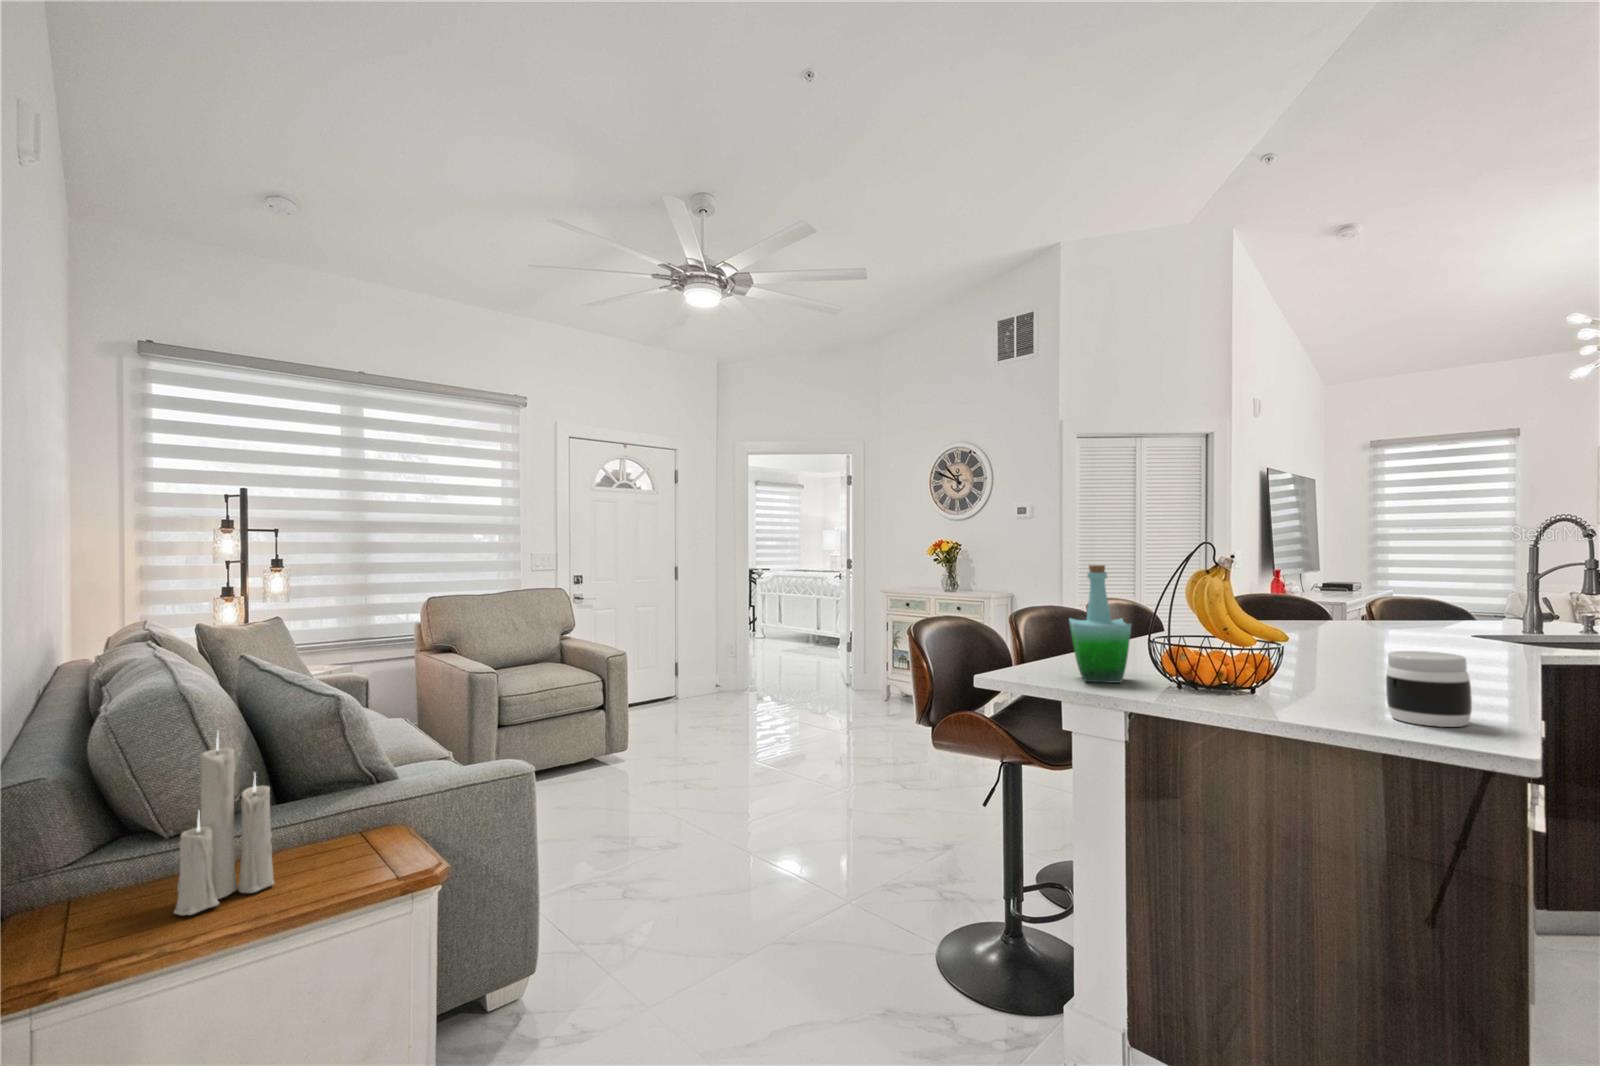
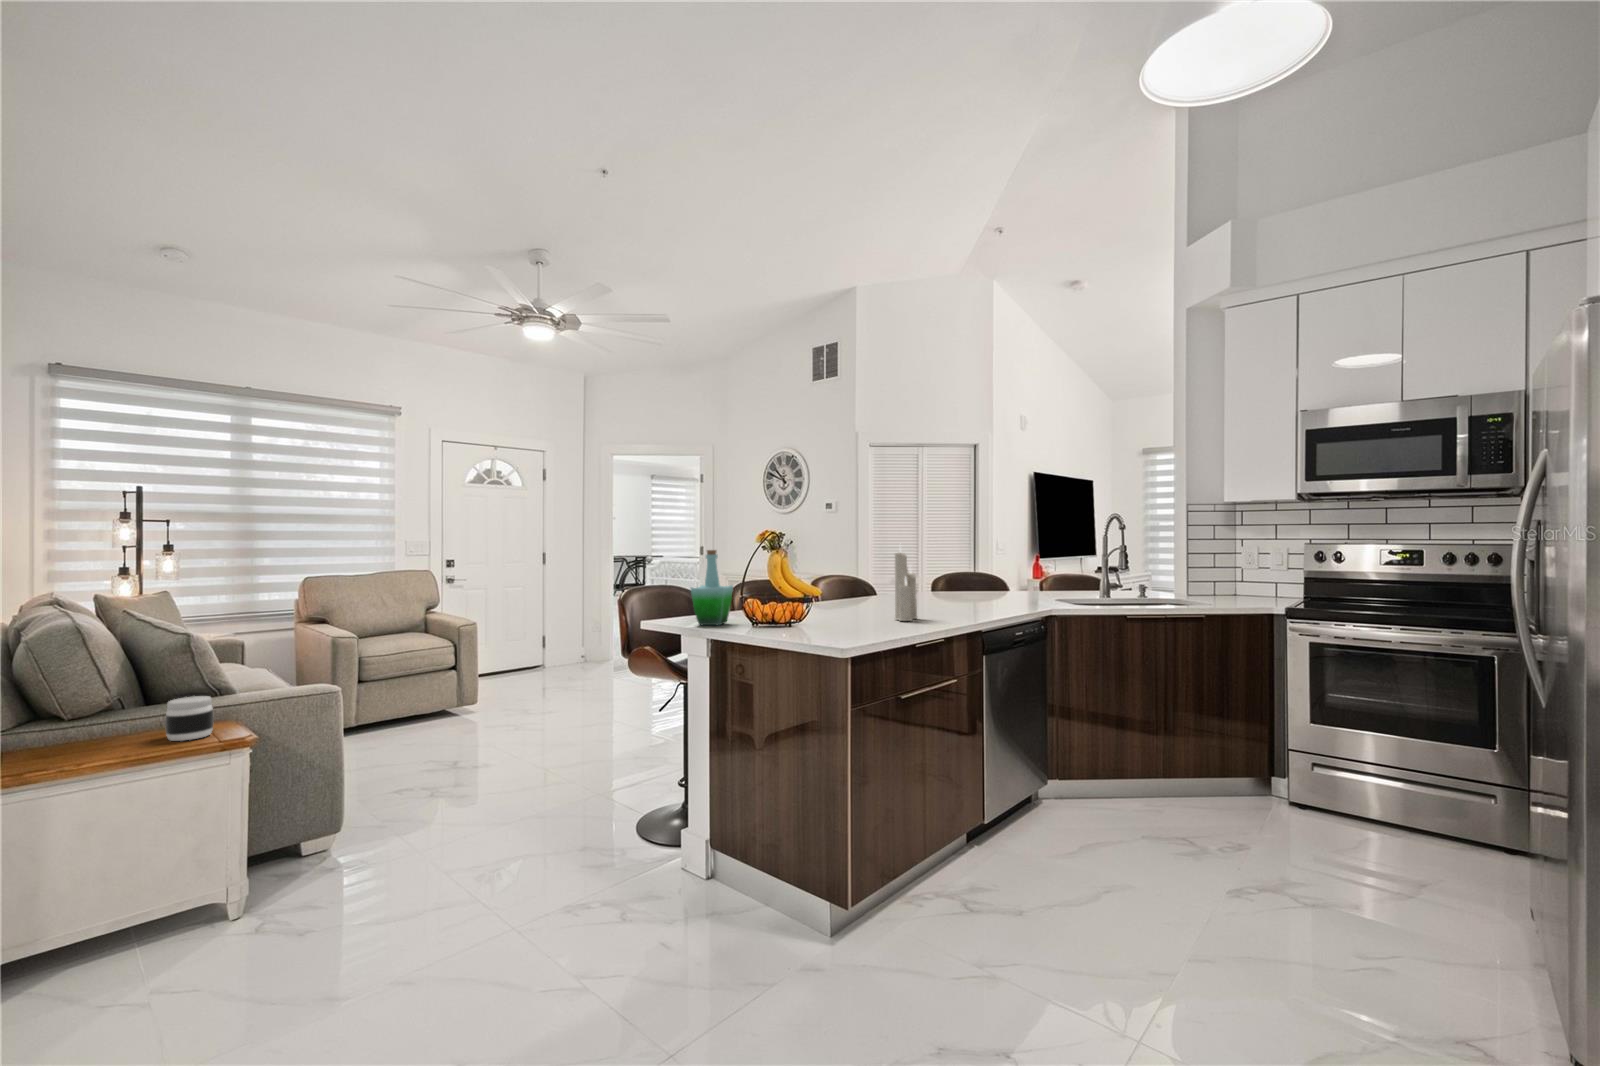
jar: present [1386,651,1472,727] -> present [165,696,214,741]
candle: present [174,732,274,915] -> present [895,552,917,621]

